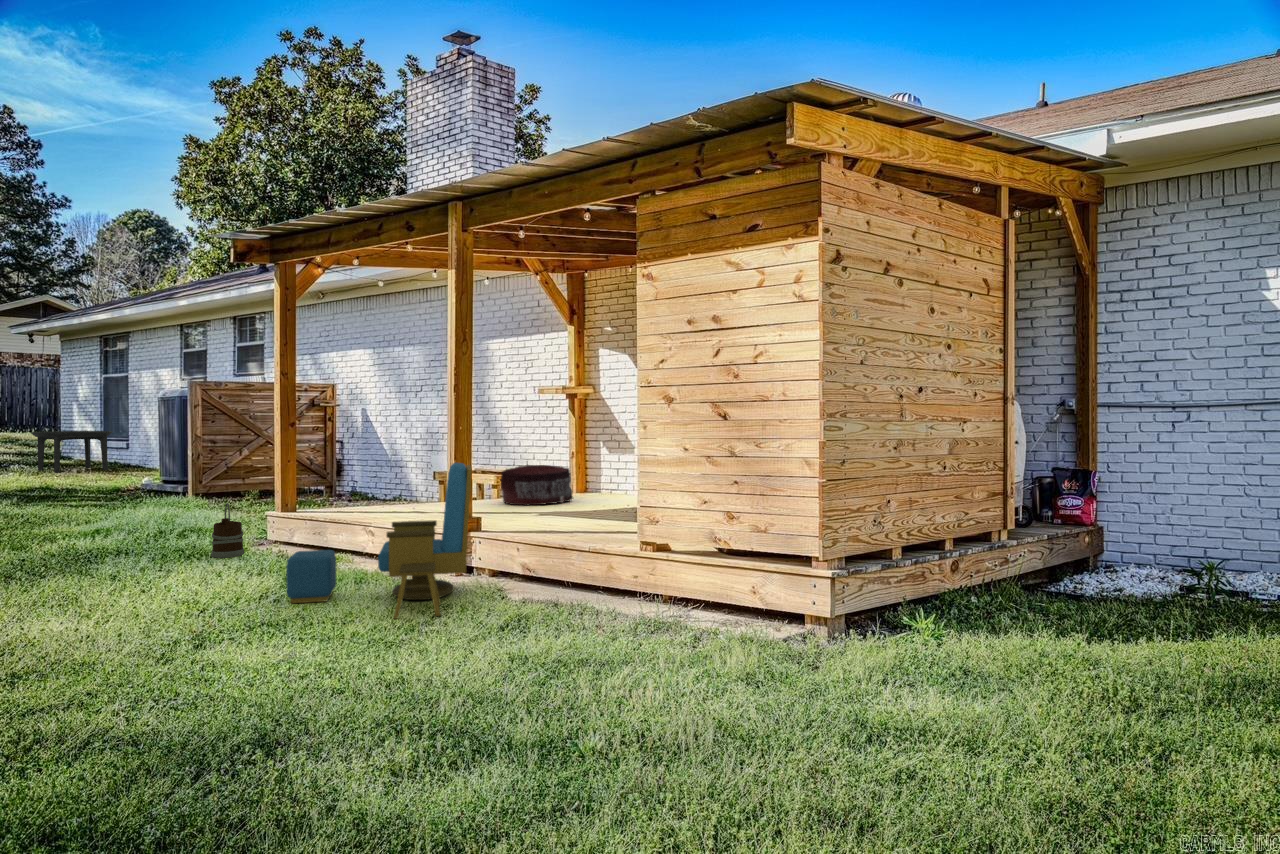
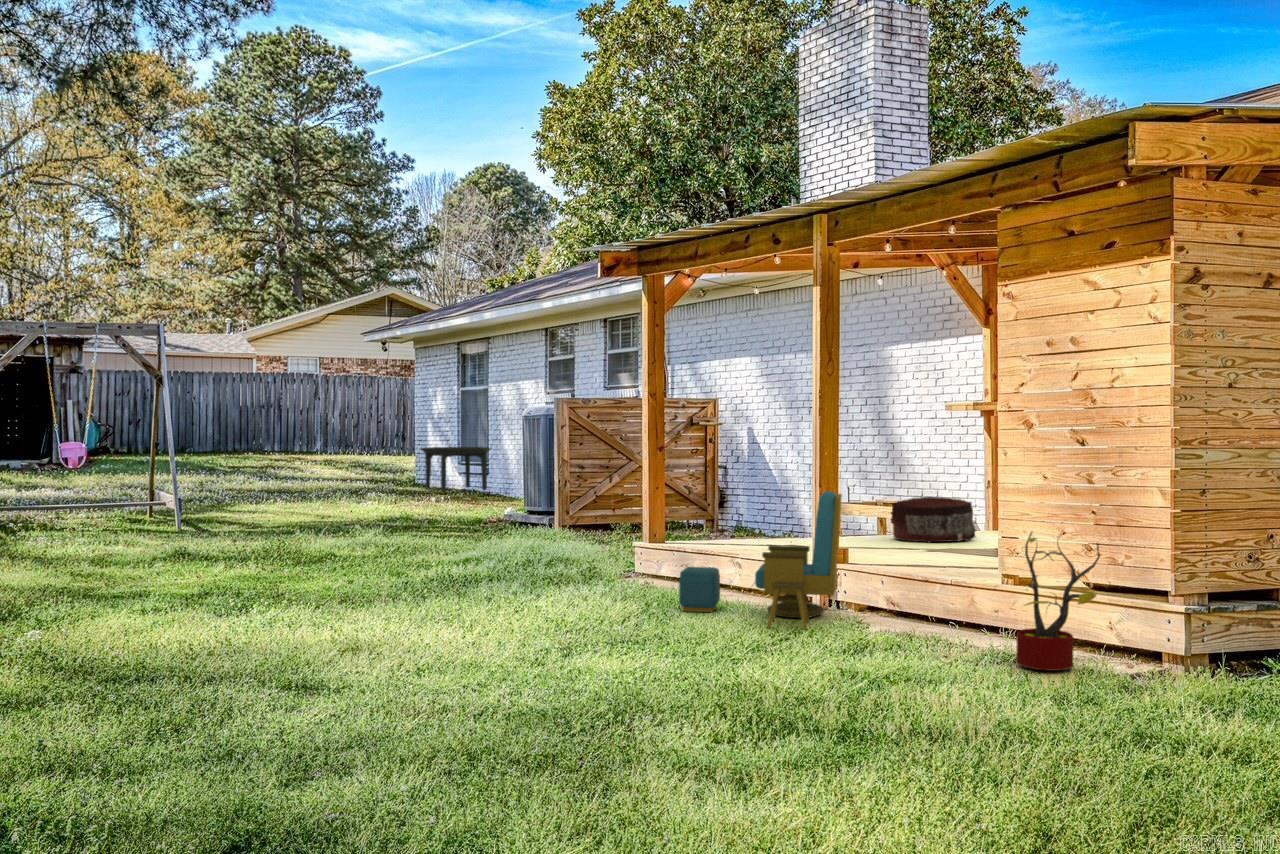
decorative plant: none [677,498,774,649] -> present [1016,532,1100,671]
wooden bucket: present [211,503,244,558] -> none [610,524,638,575]

